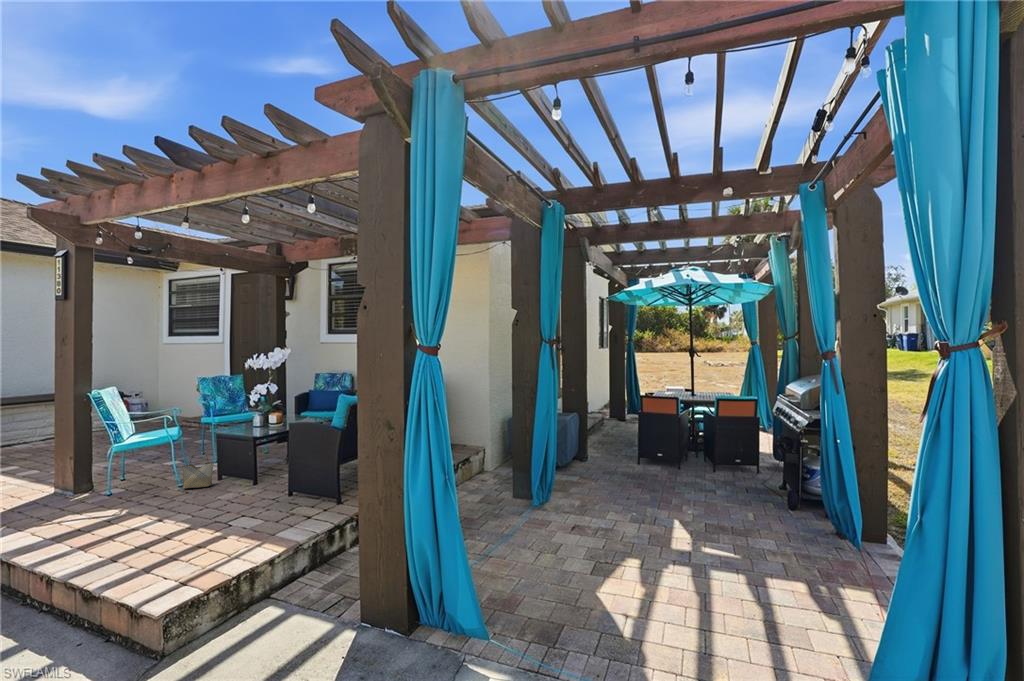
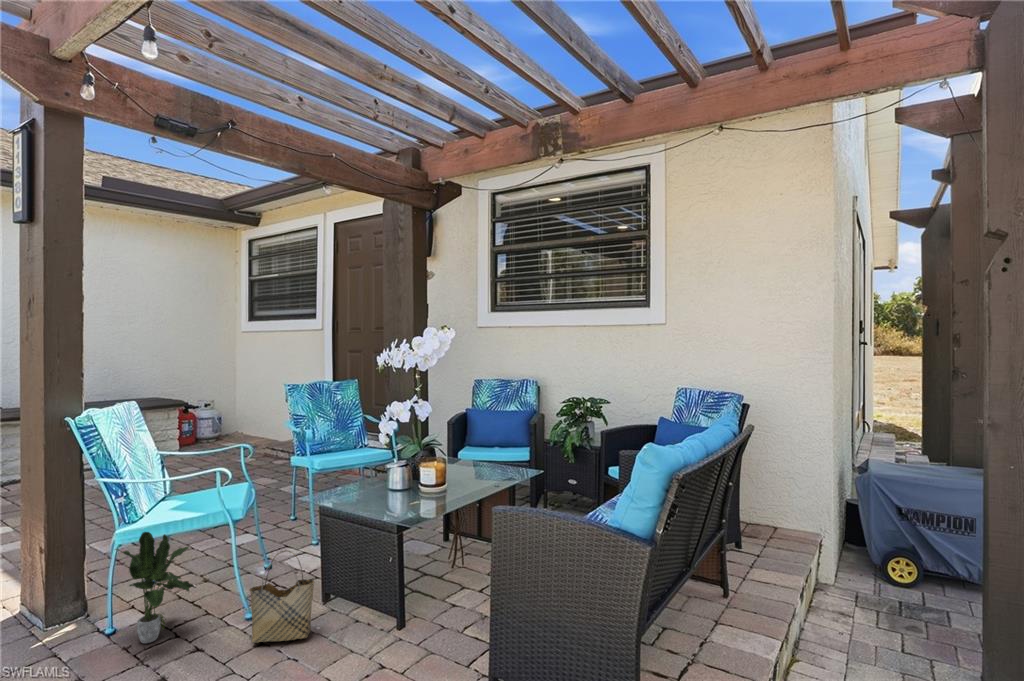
potted plant: none [114,444,154,493] -> present [115,532,195,643]

